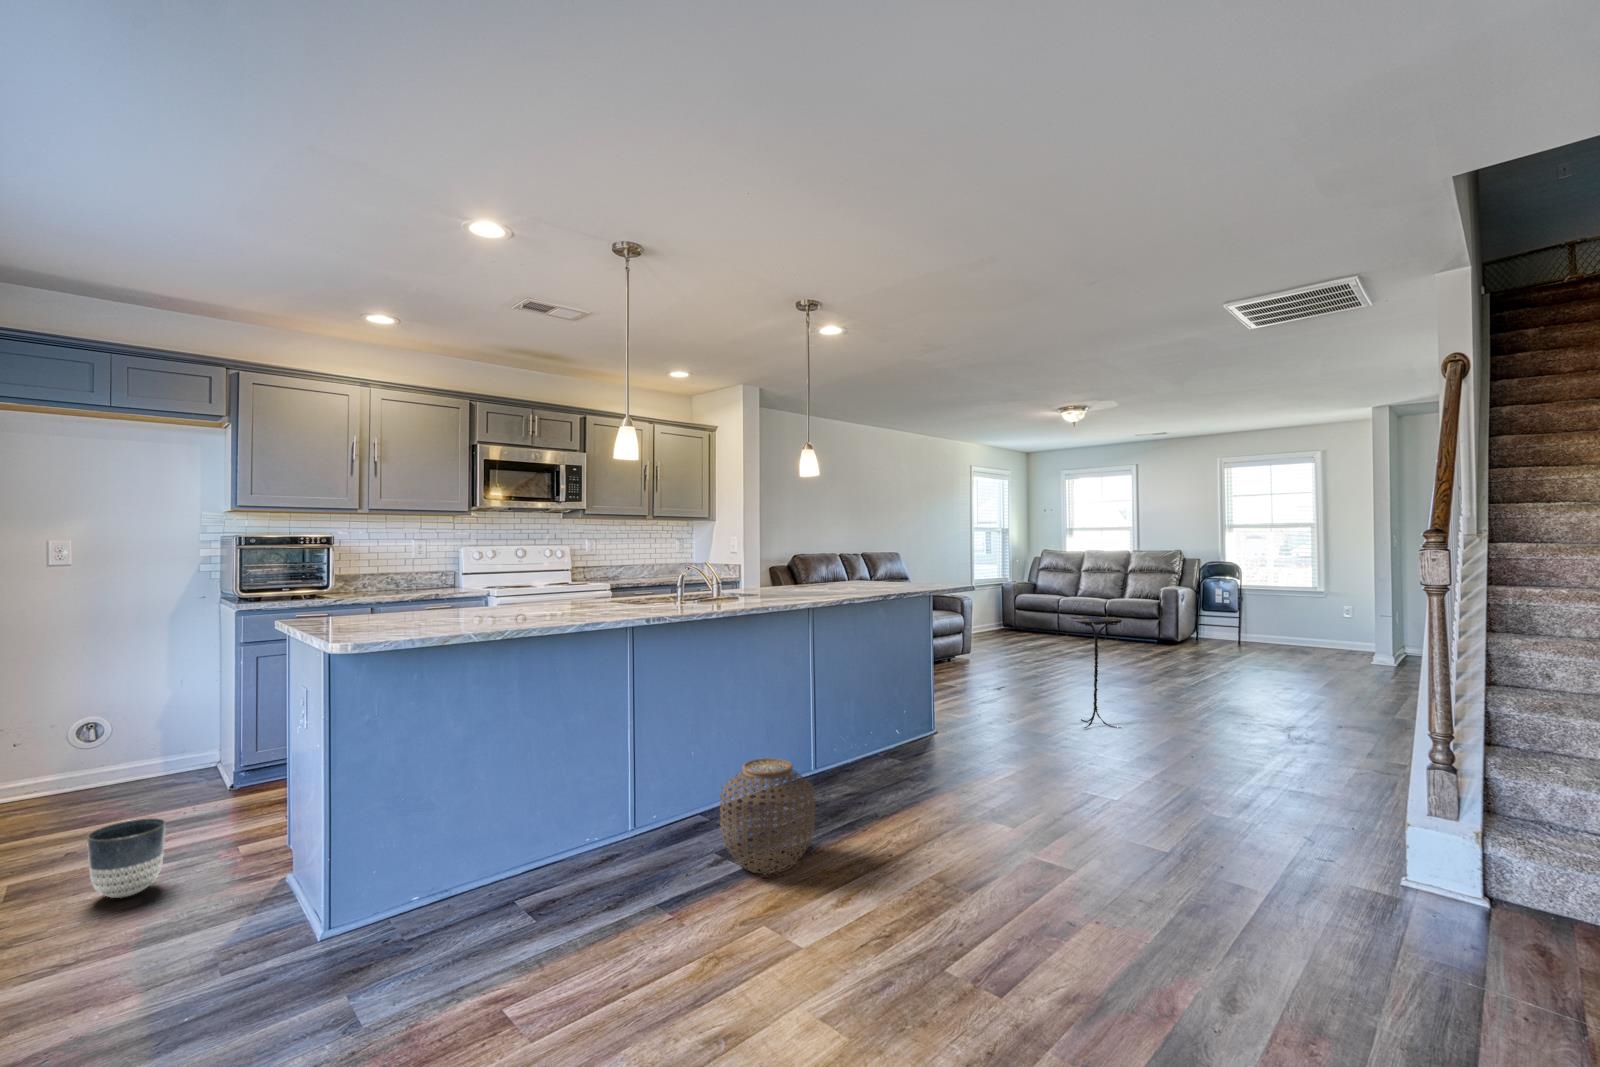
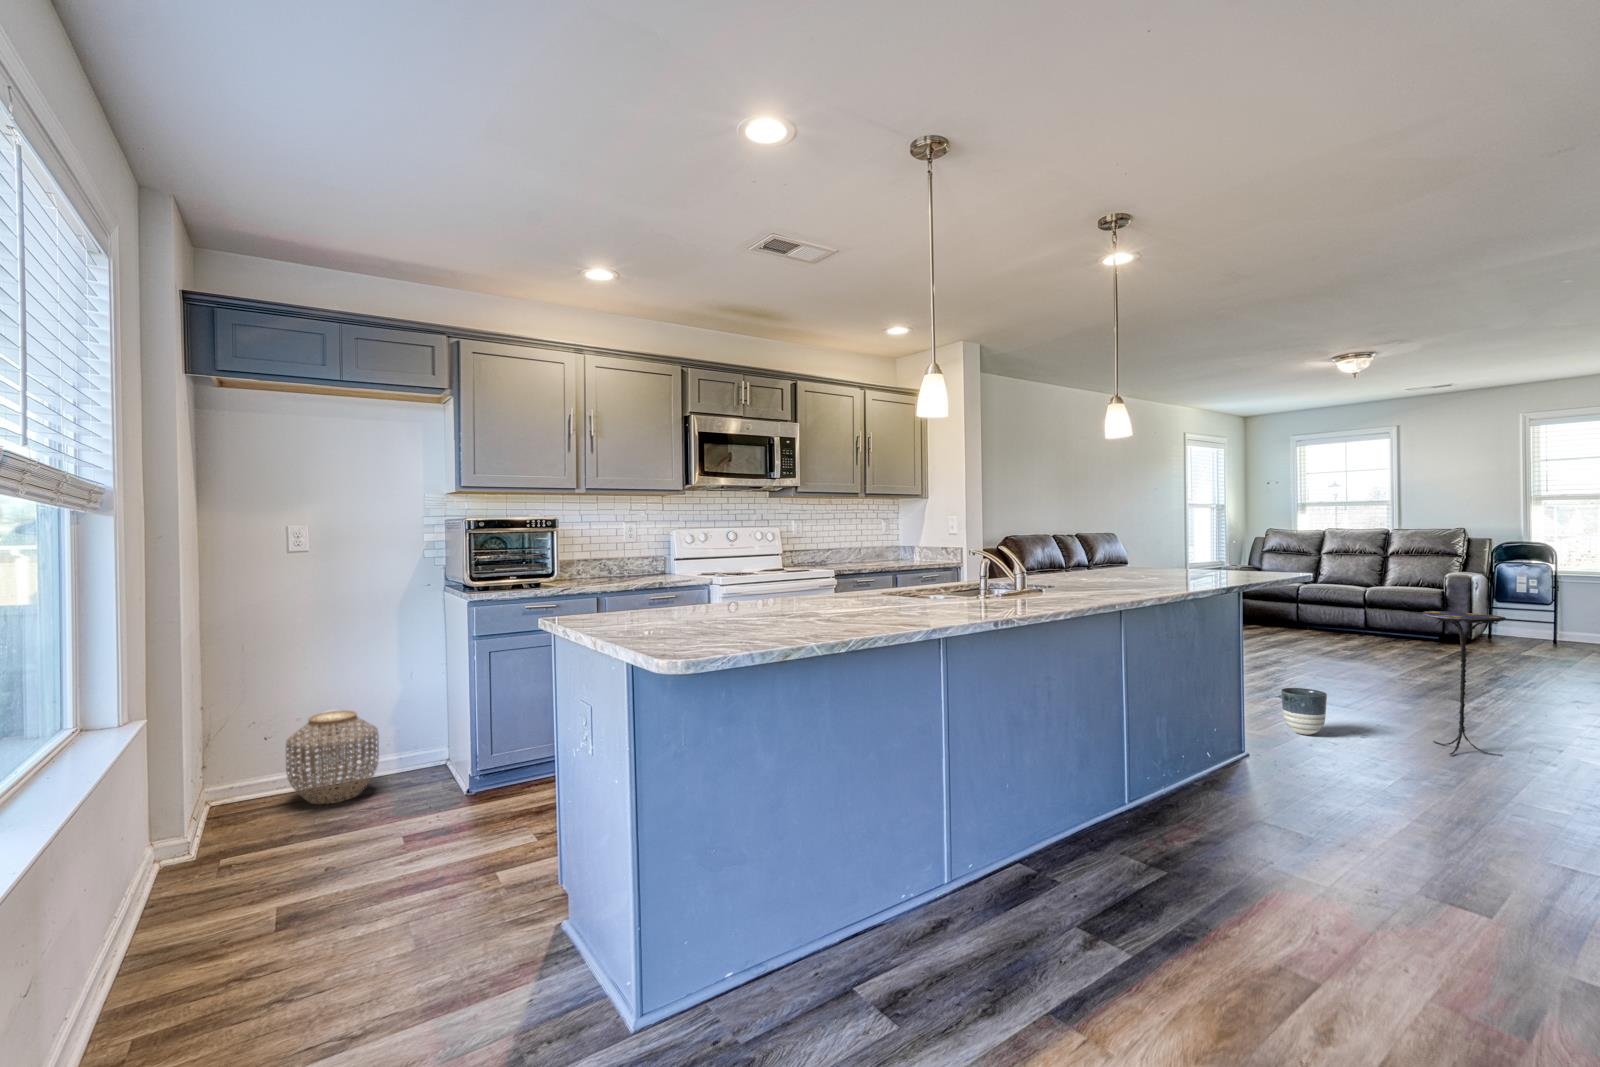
woven basket: present [720,758,815,874] -> present [286,710,379,804]
planter: present [87,818,166,898] -> present [1281,688,1327,735]

